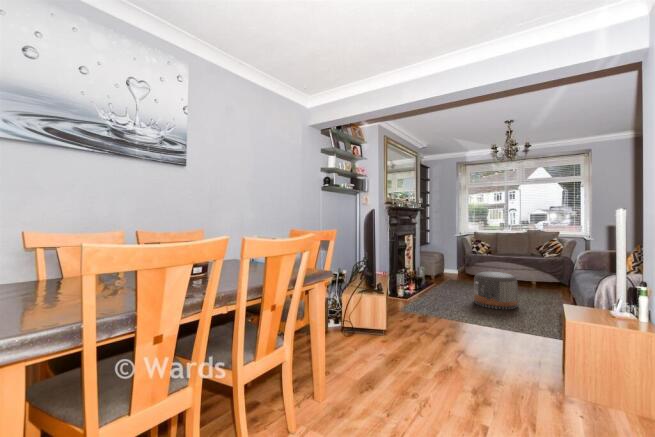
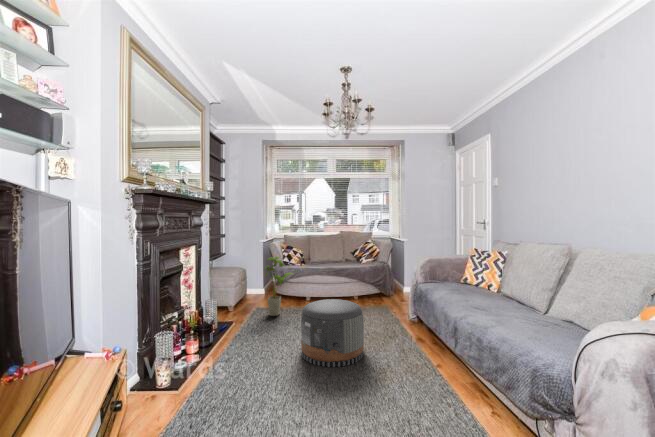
house plant: none [455,245,479,285] -> present [265,257,292,316]

